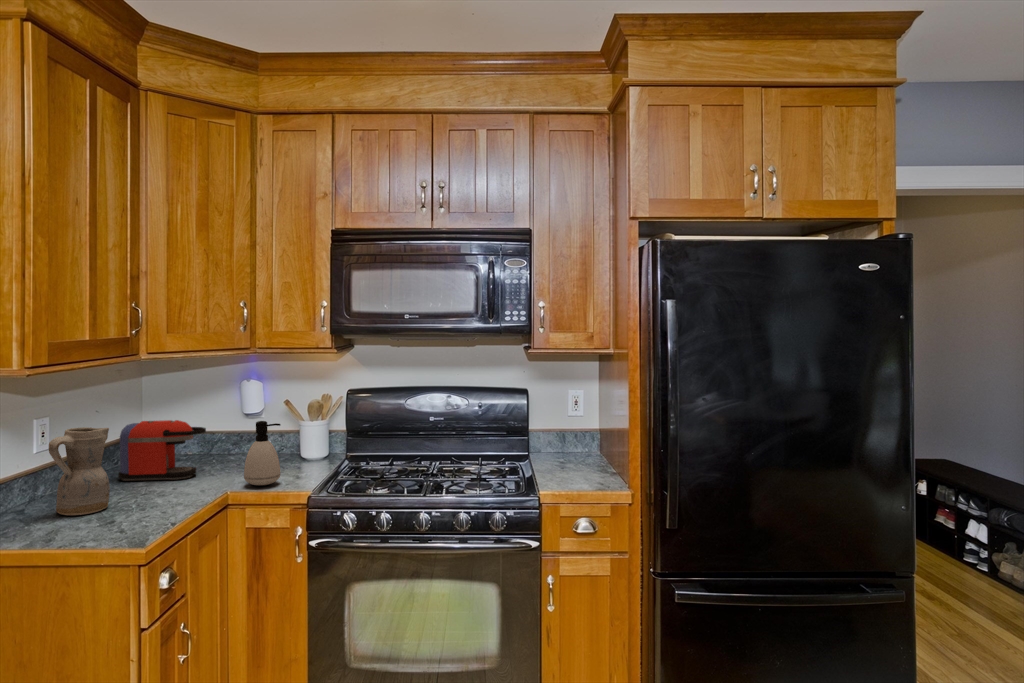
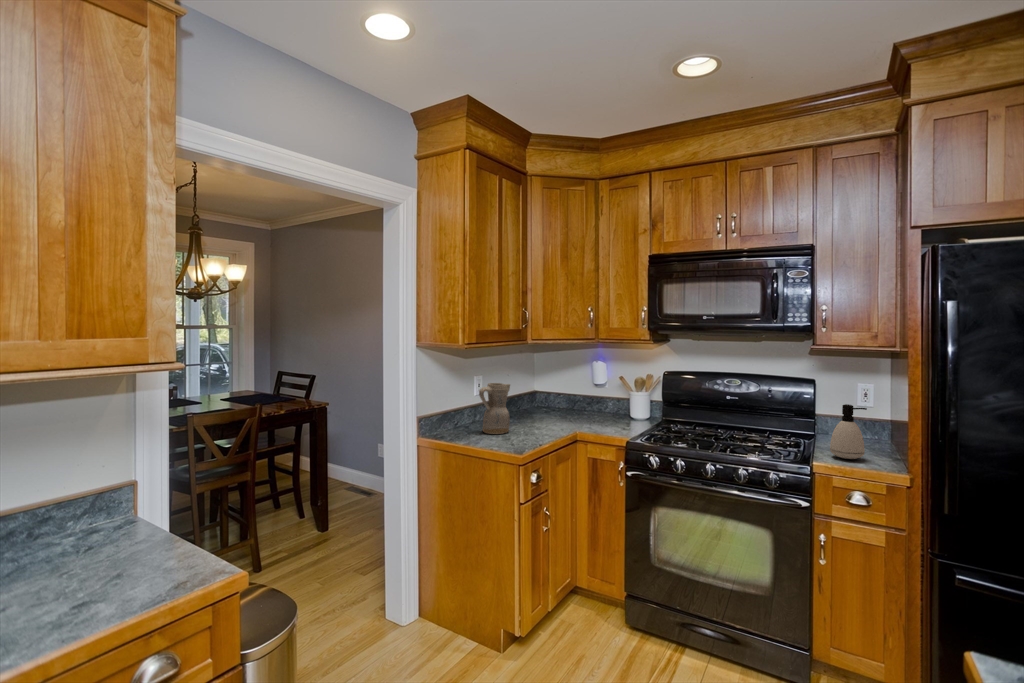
coffee maker: present [118,420,206,481] -> none [518,383,568,422]
soap dispenser: present [244,421,280,485] -> present [830,404,867,459]

